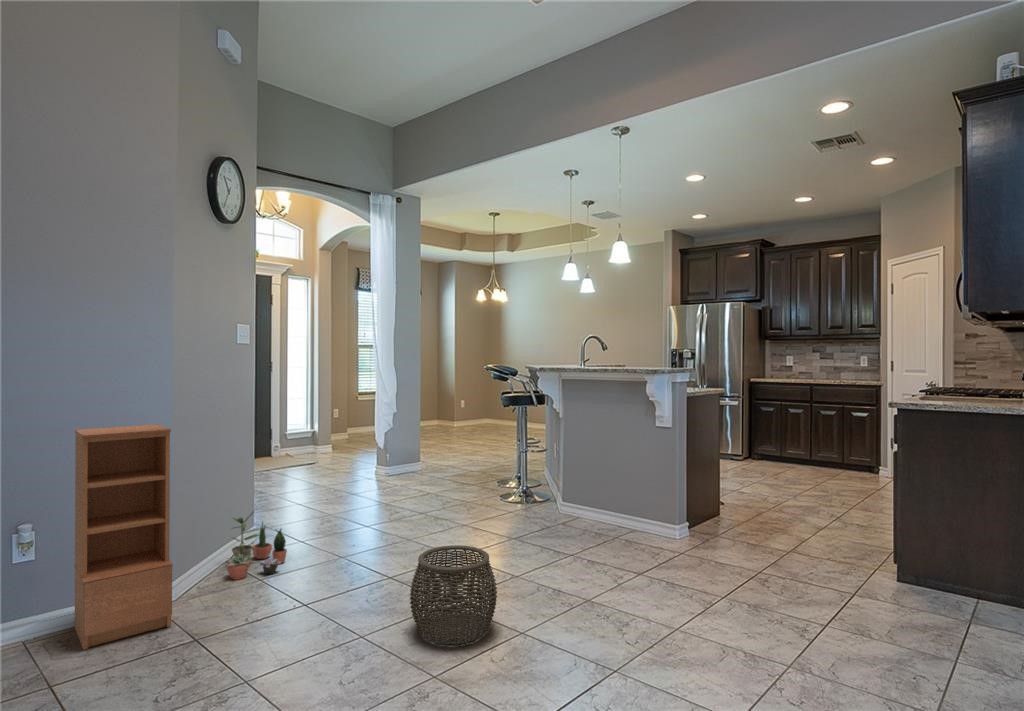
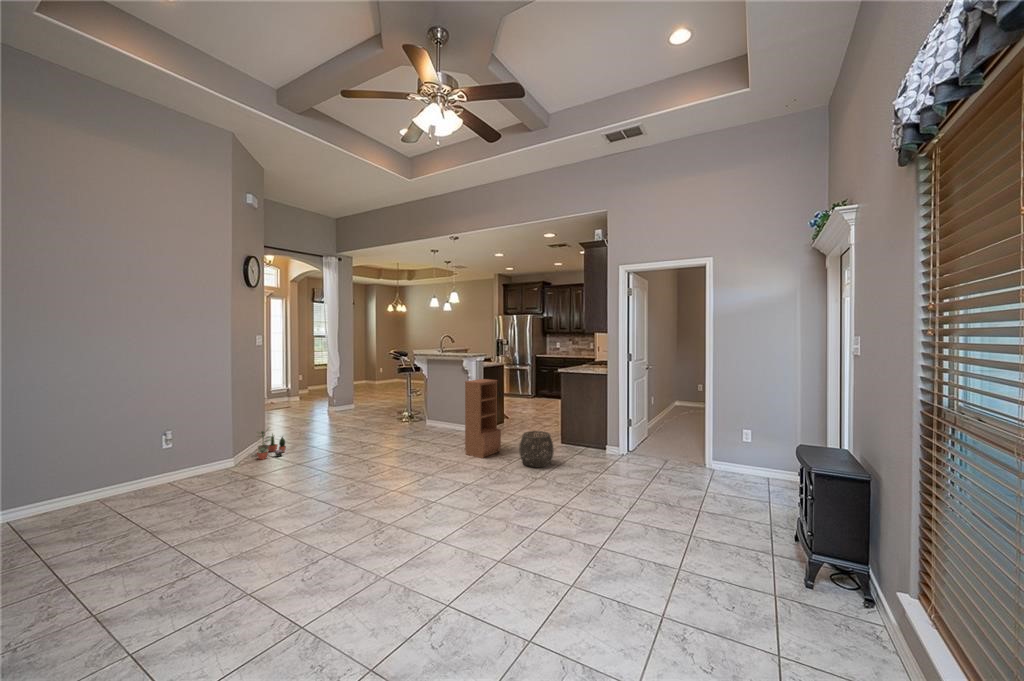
bookcase: present [74,424,173,650] -> present [465,379,501,458]
woven basket: present [410,545,497,646] -> present [519,431,554,467]

